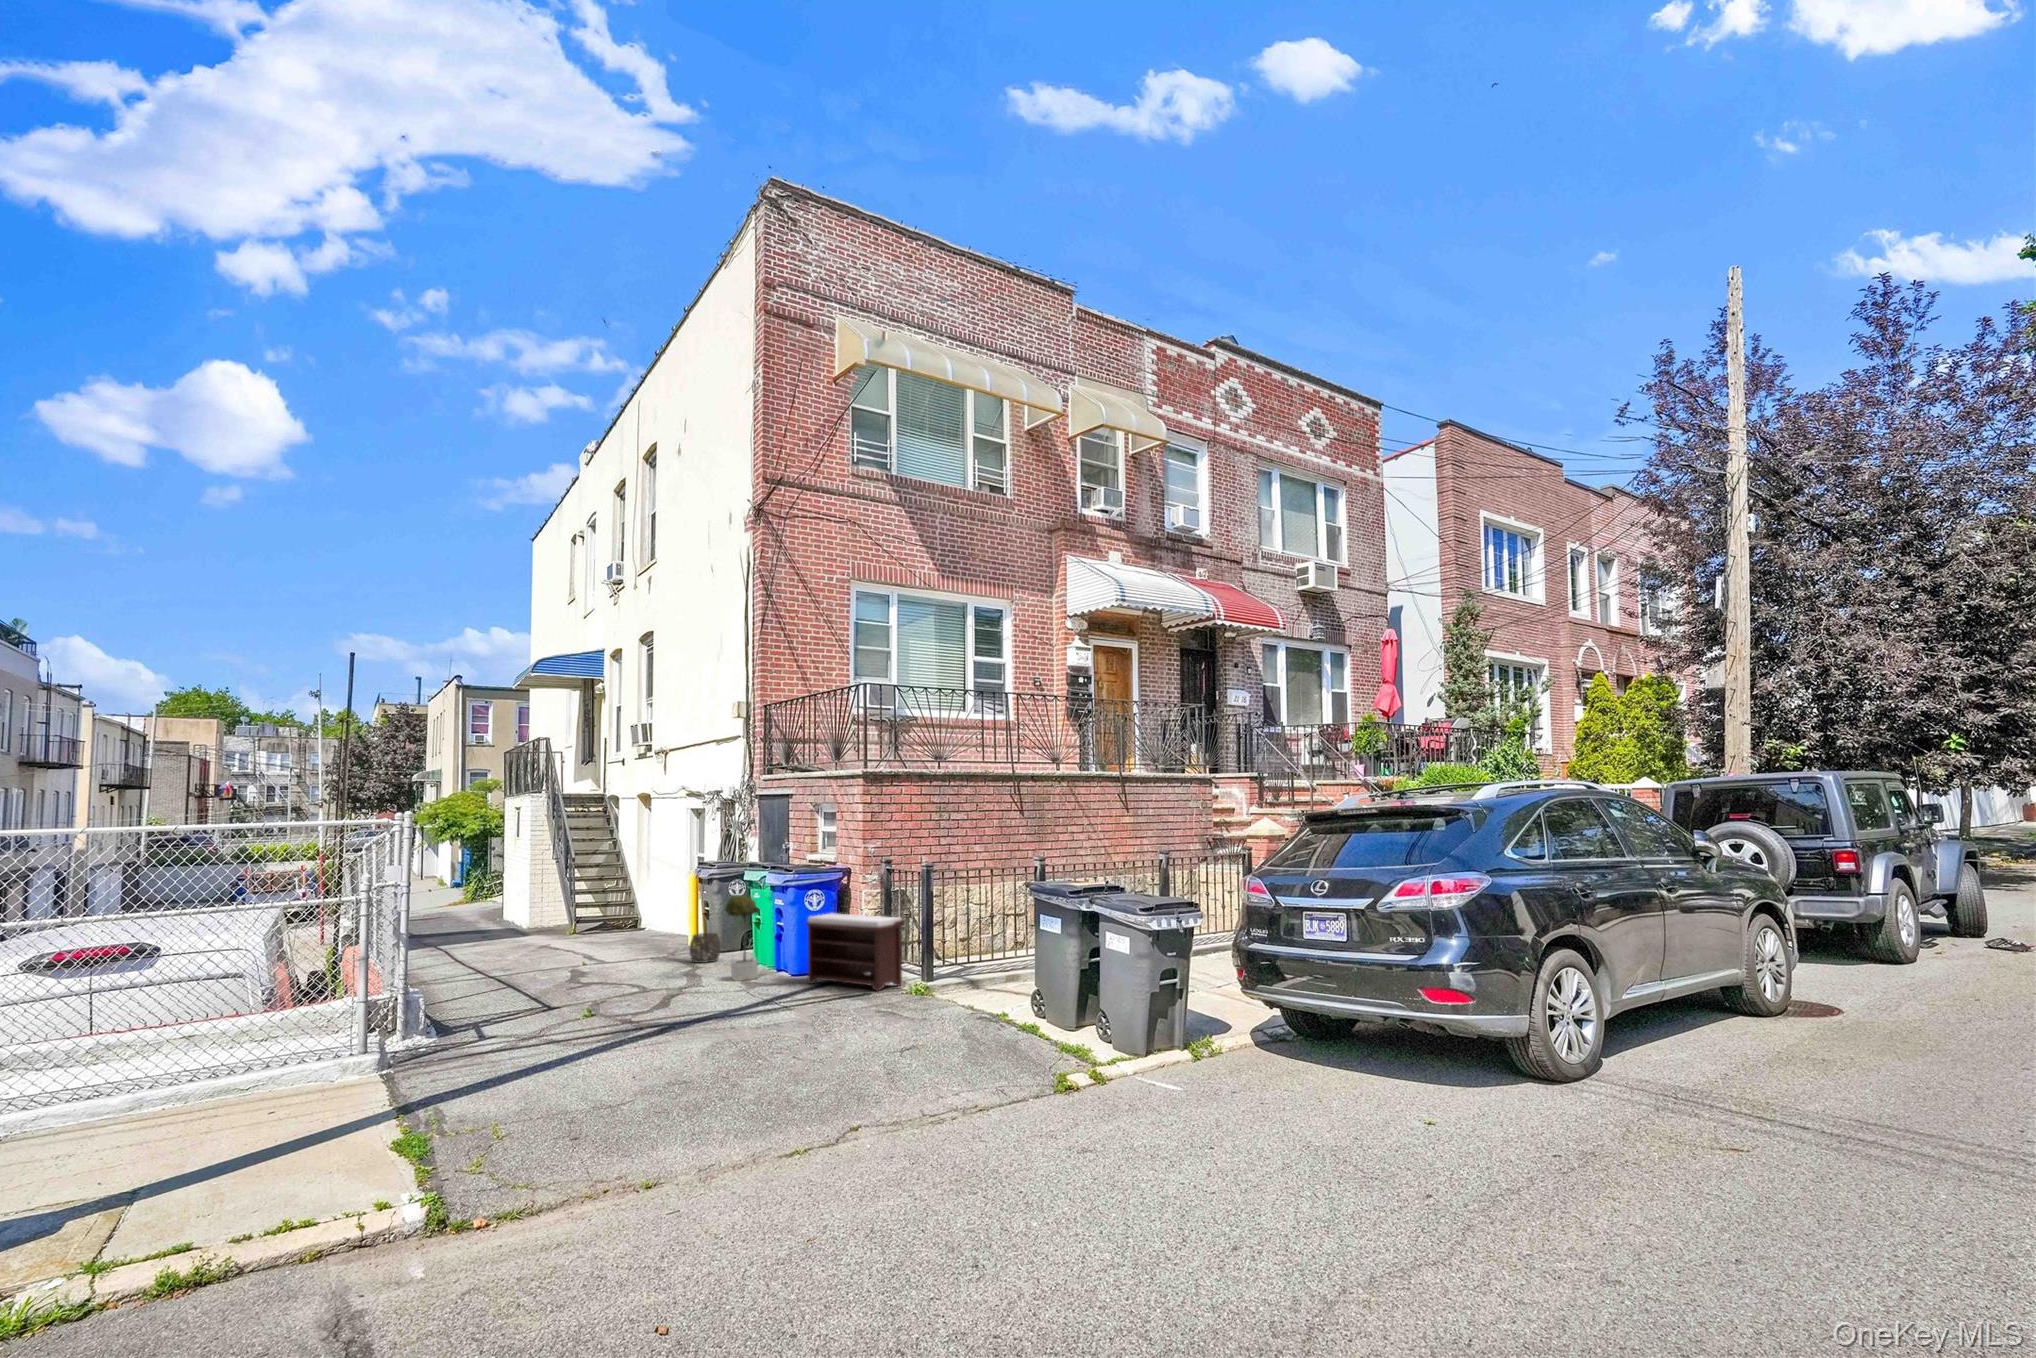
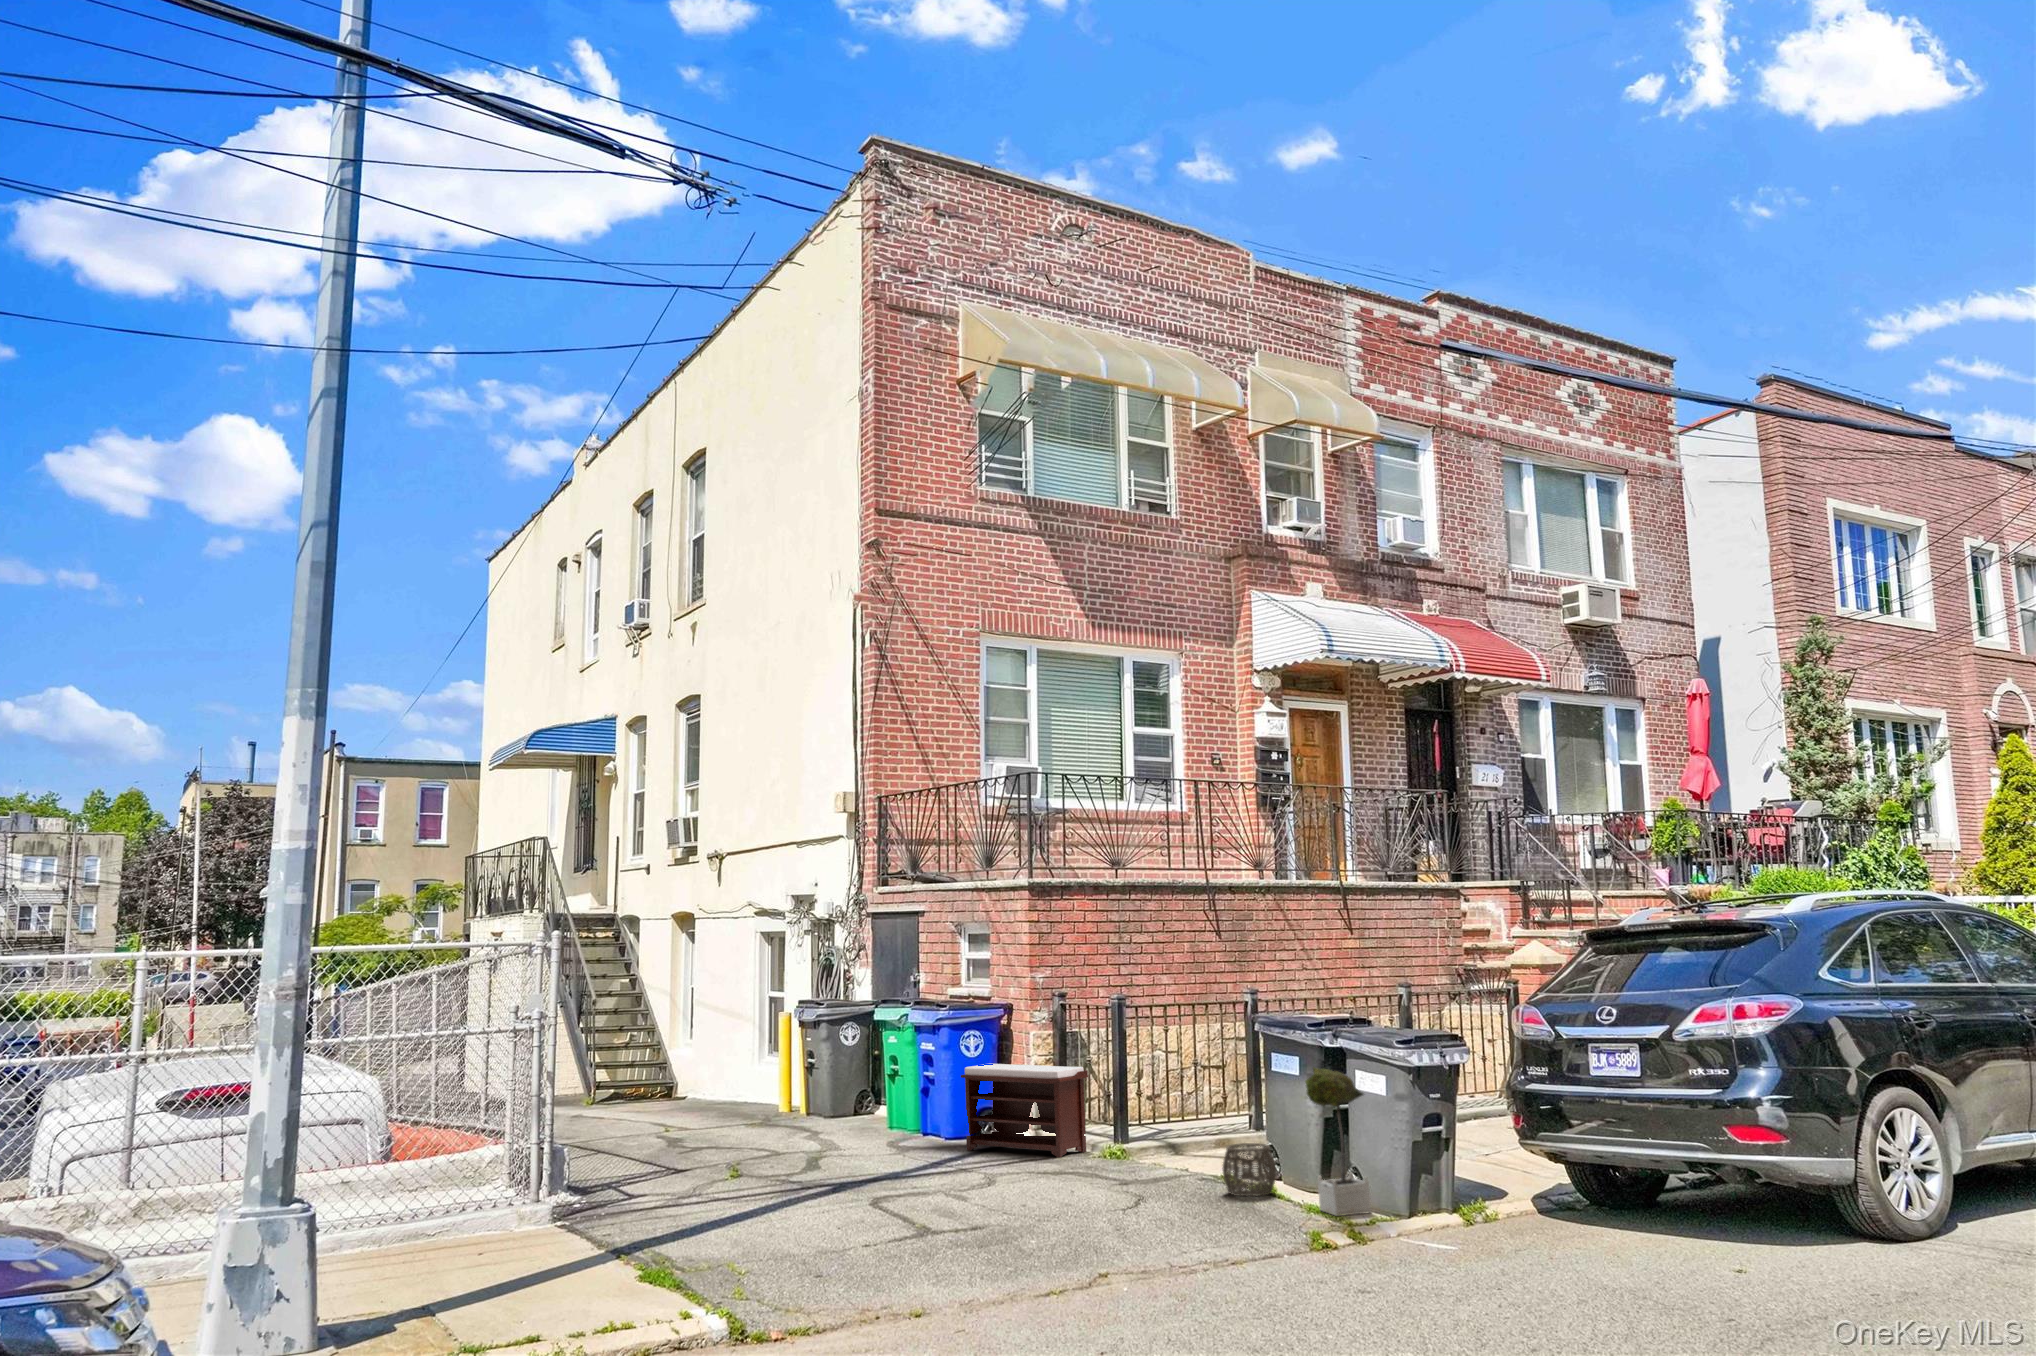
potted tree: present [725,894,760,981] -> present [1305,1067,1372,1216]
woven basket: present [689,933,721,963] -> present [1222,1143,1276,1197]

